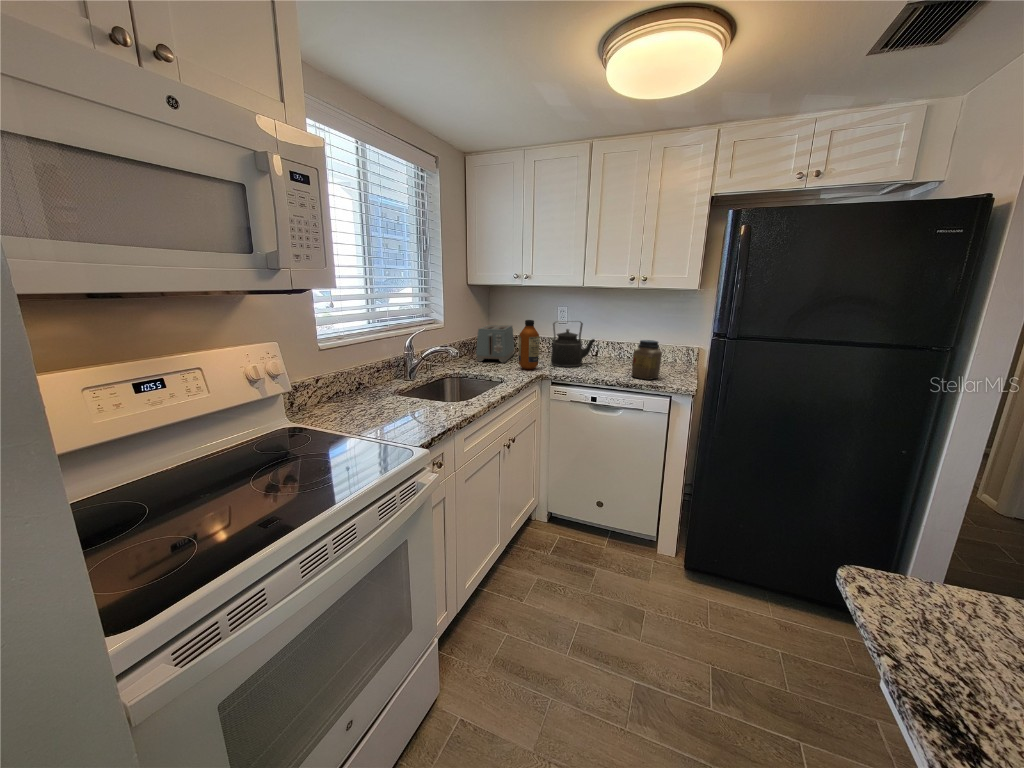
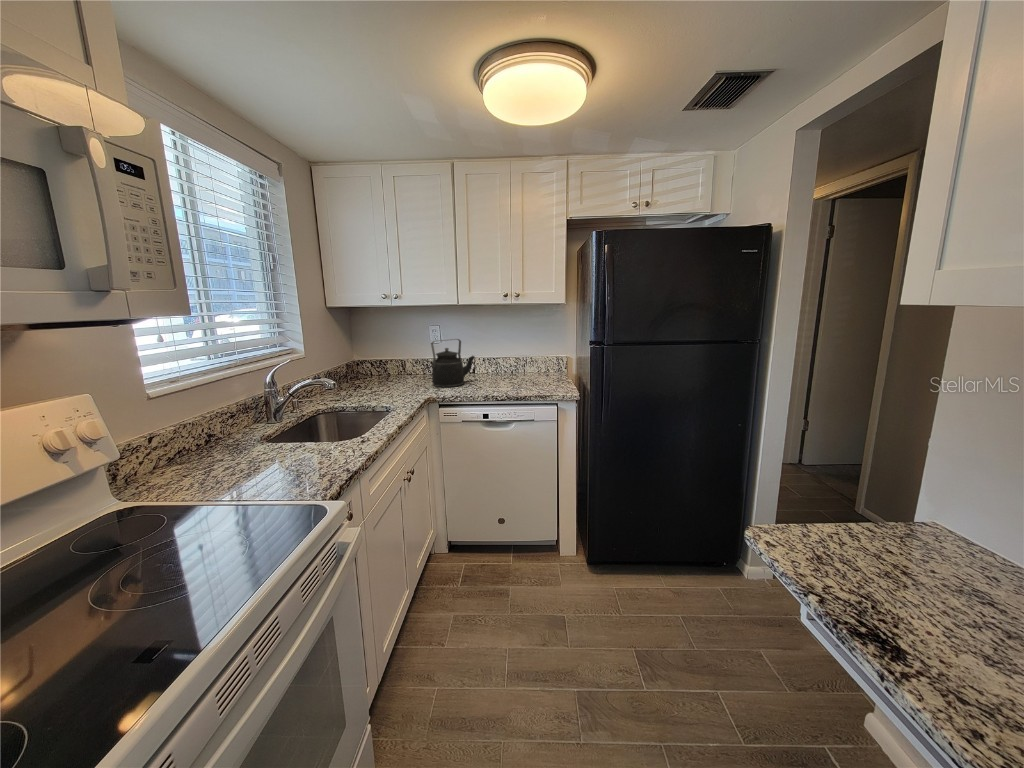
bottle: present [519,320,539,369] -> none [397,341,421,394]
toaster: present [476,325,514,362] -> none [347,348,388,391]
jar: present [632,340,662,380] -> none [517,353,543,391]

